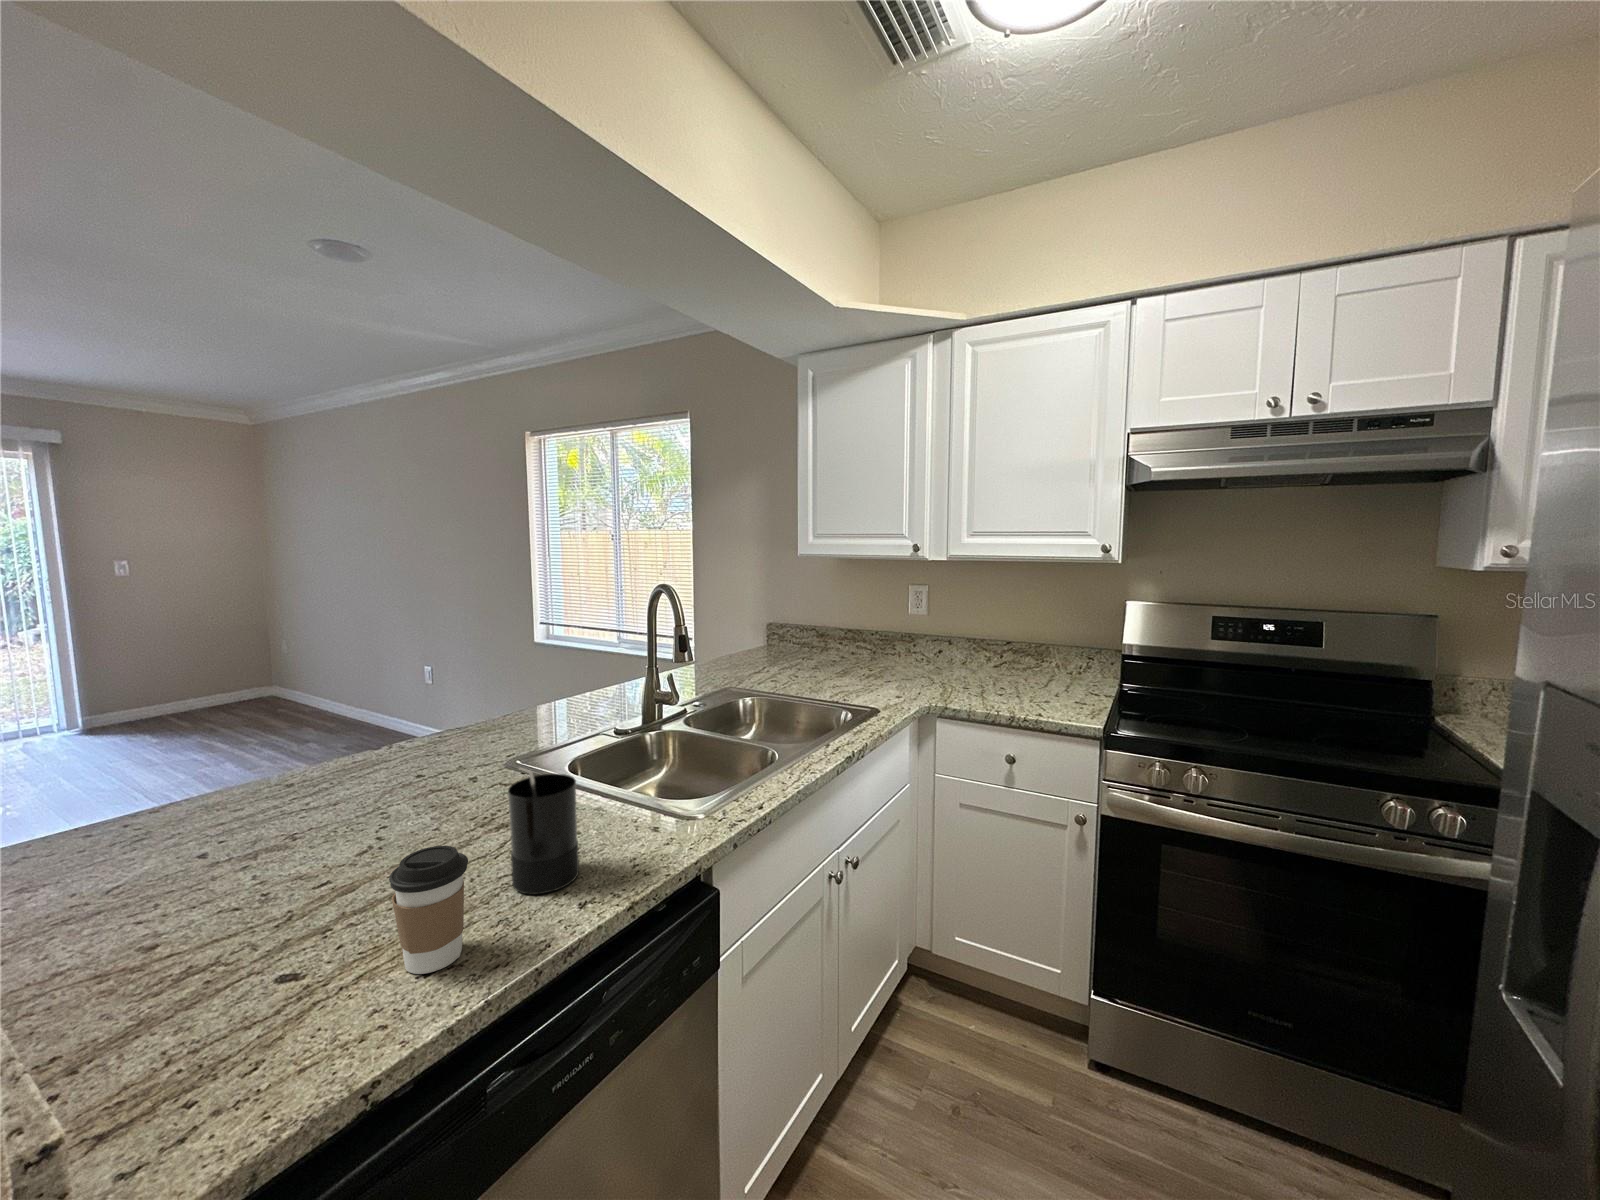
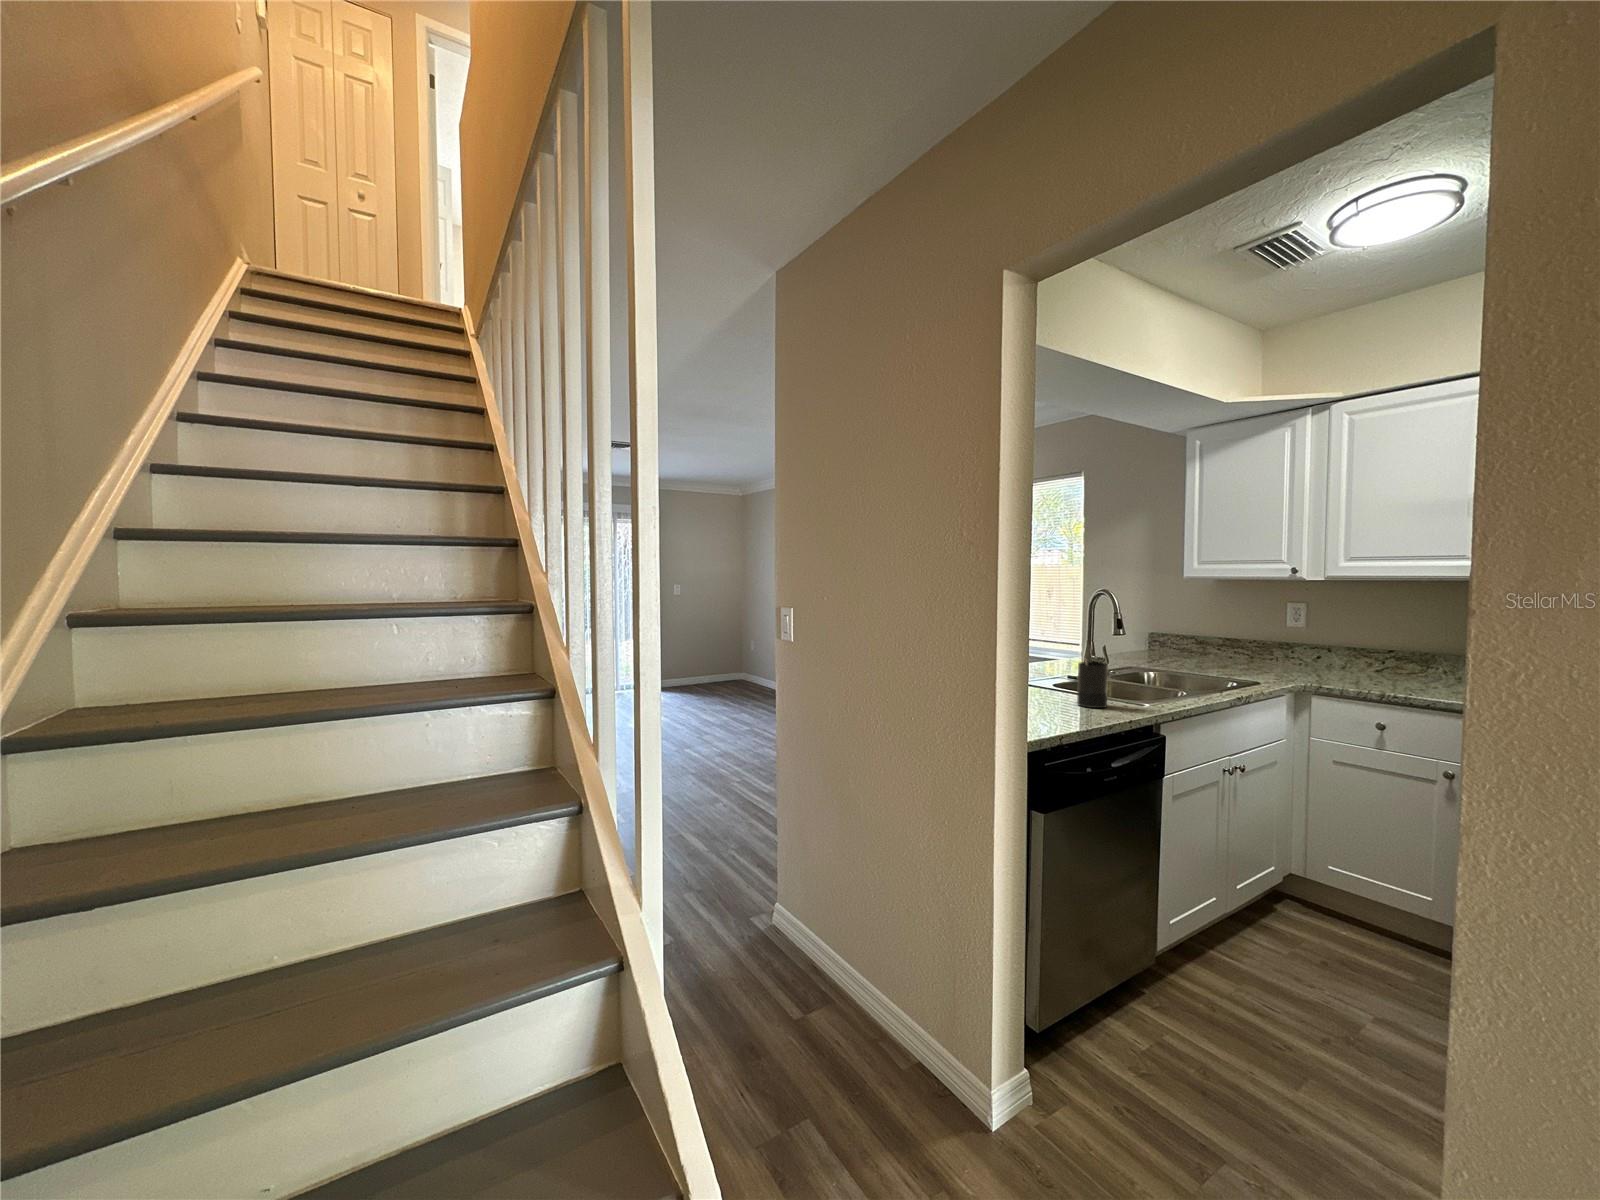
coffee cup: present [389,846,468,974] -> none [1055,673,1083,715]

